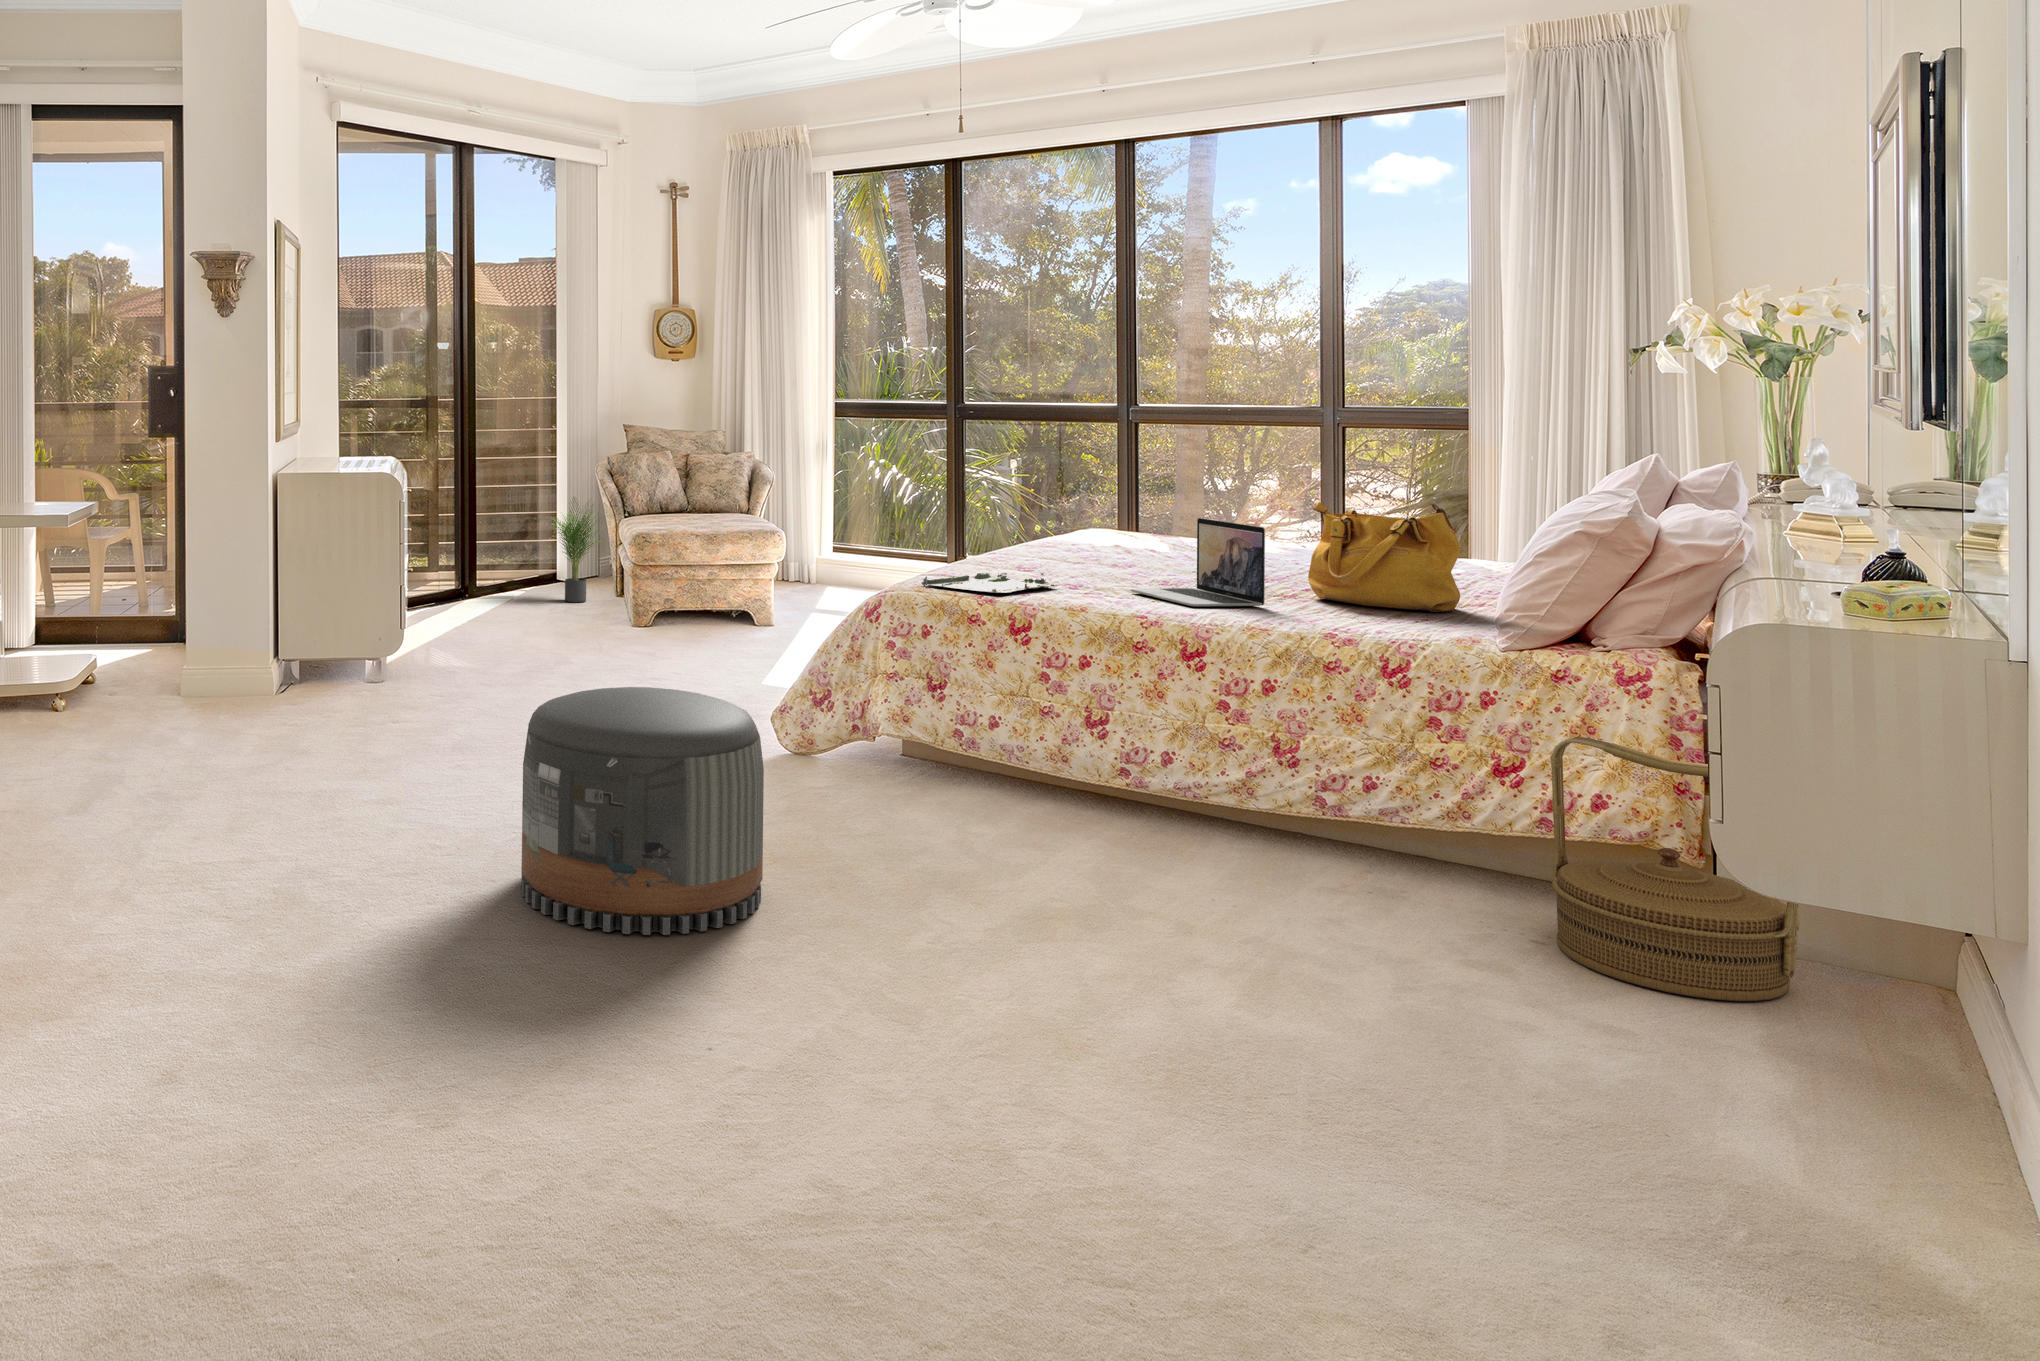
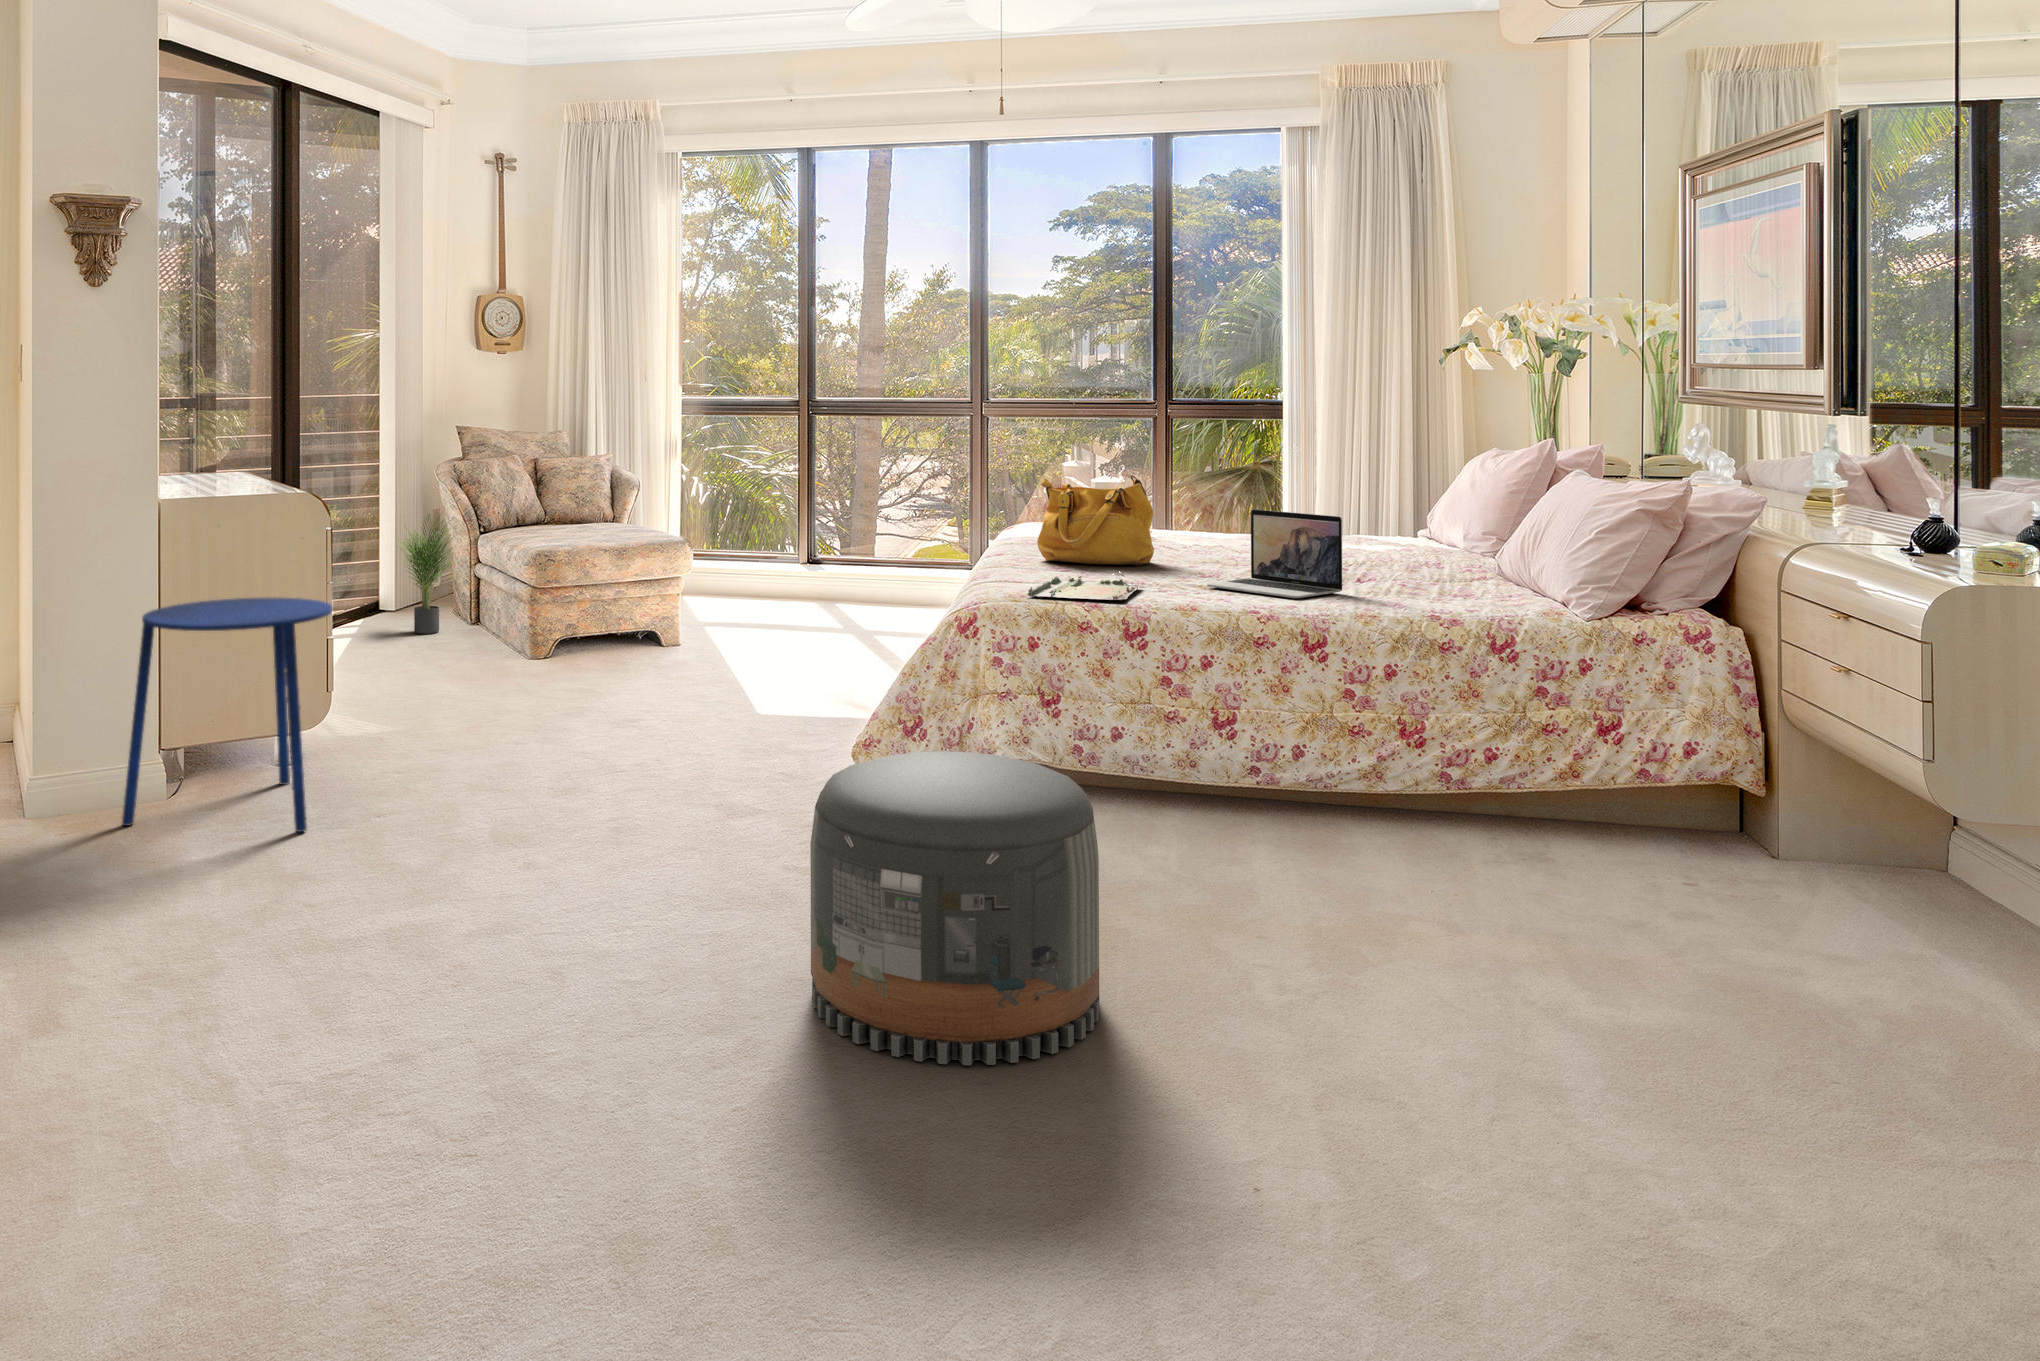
handbag: present [1308,502,1460,612] -> present [1037,475,1154,565]
side table: none [210,542,364,722] -> present [122,597,332,832]
woven basket: present [1551,737,1800,1001] -> none [1686,695,1915,918]

